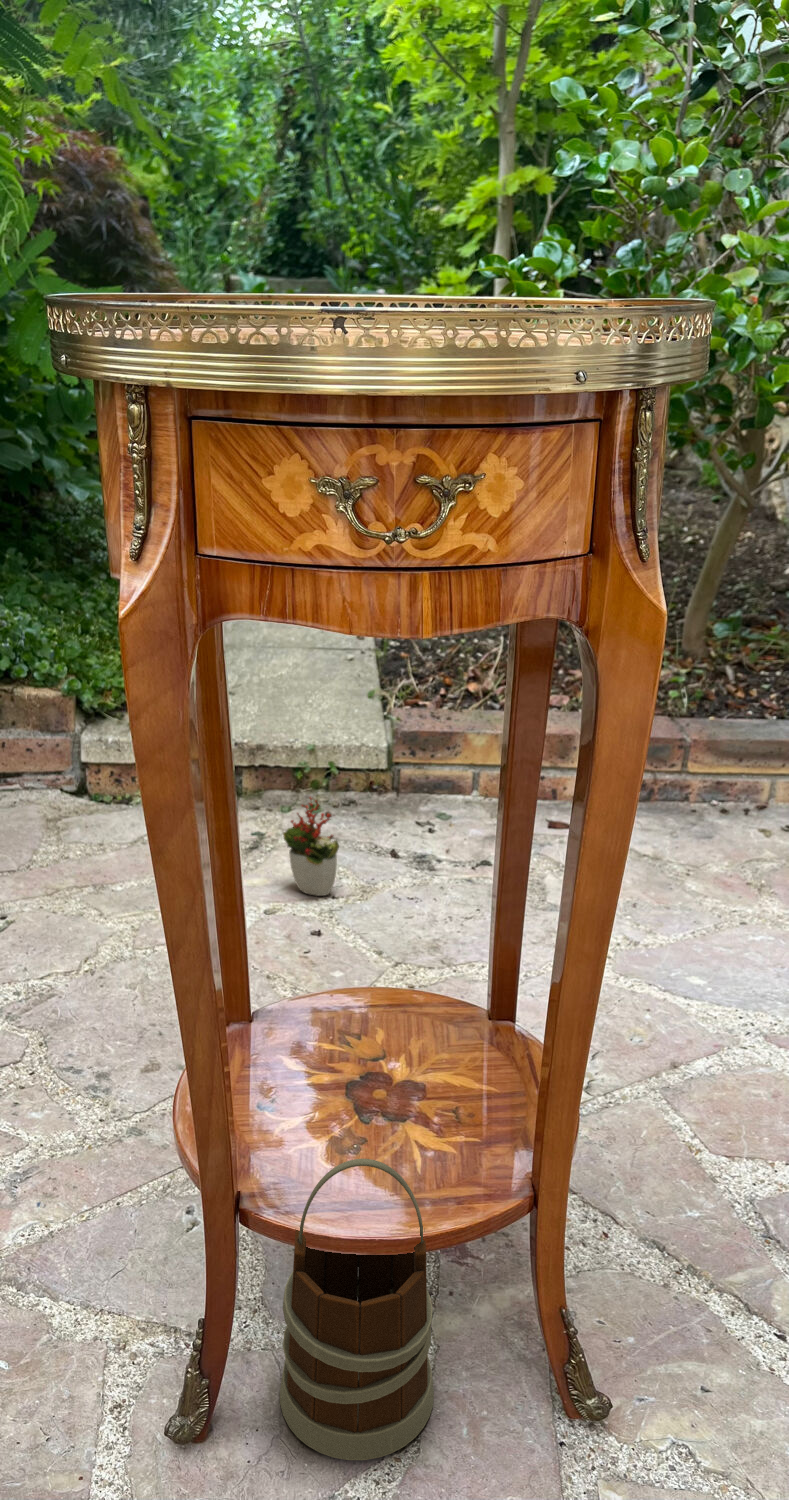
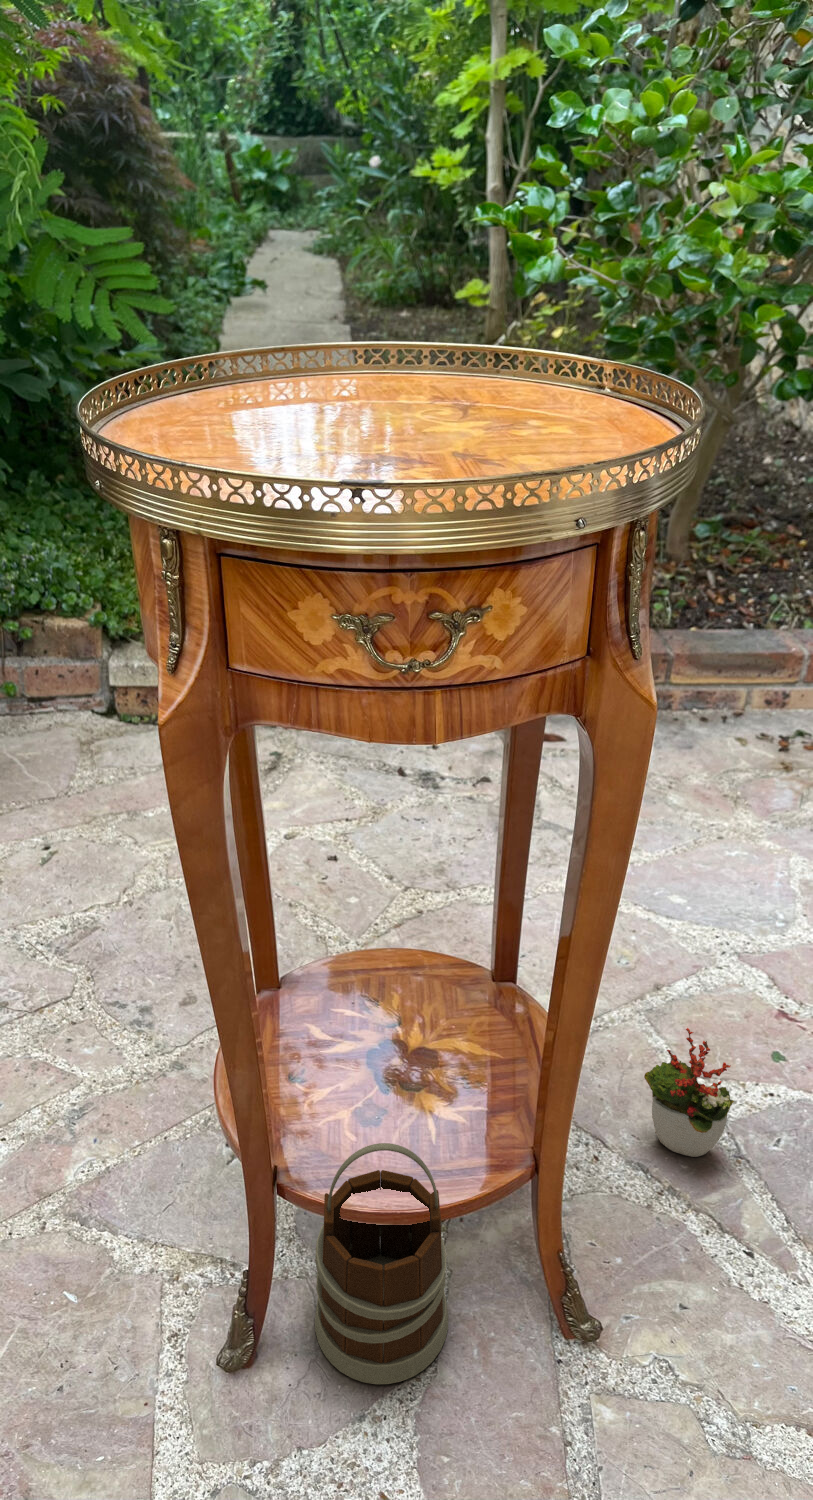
decorative plant: present [283,797,339,896] -> present [644,1028,734,1157]

